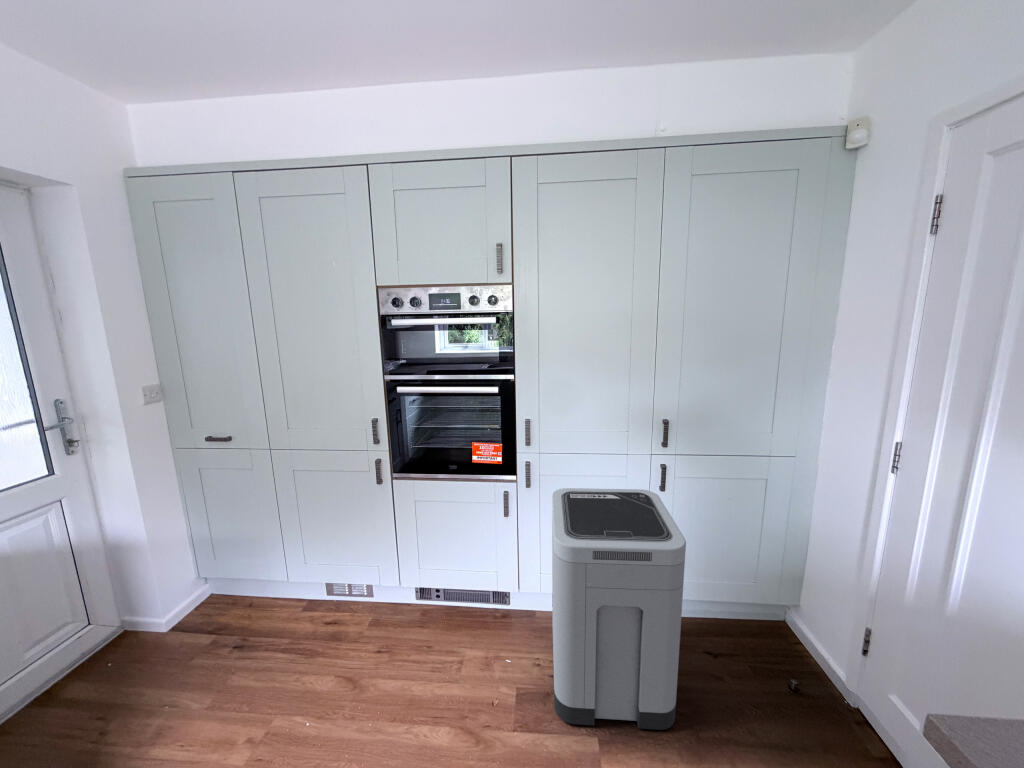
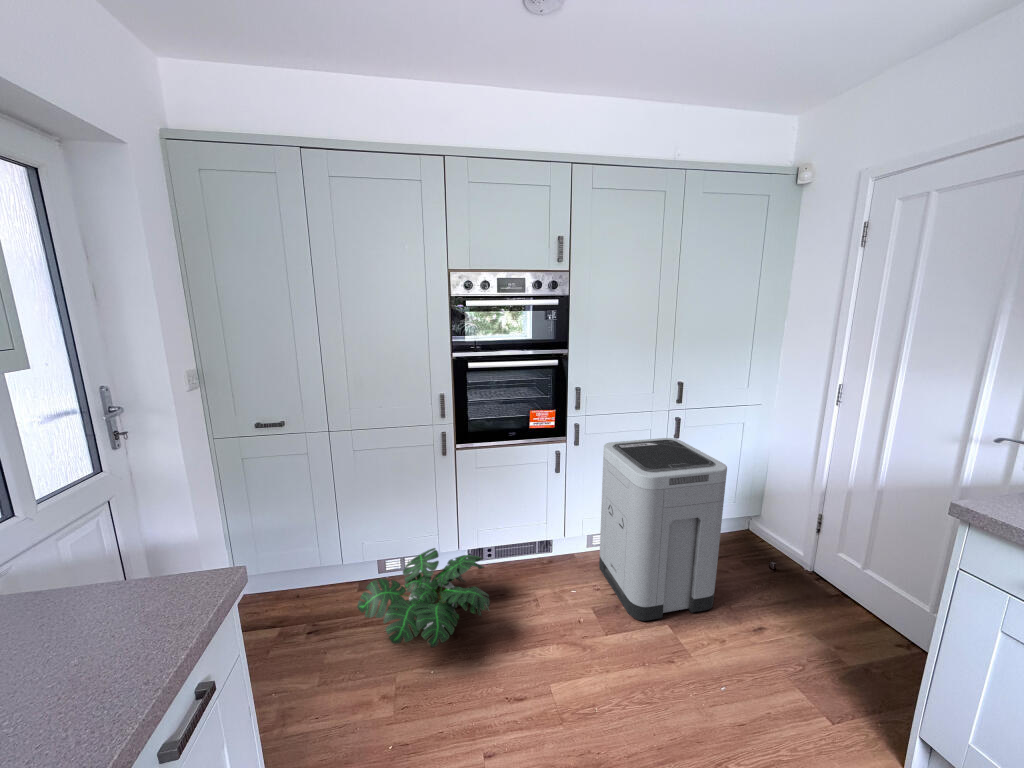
potted plant: none [262,582,411,700] -> present [357,548,490,647]

